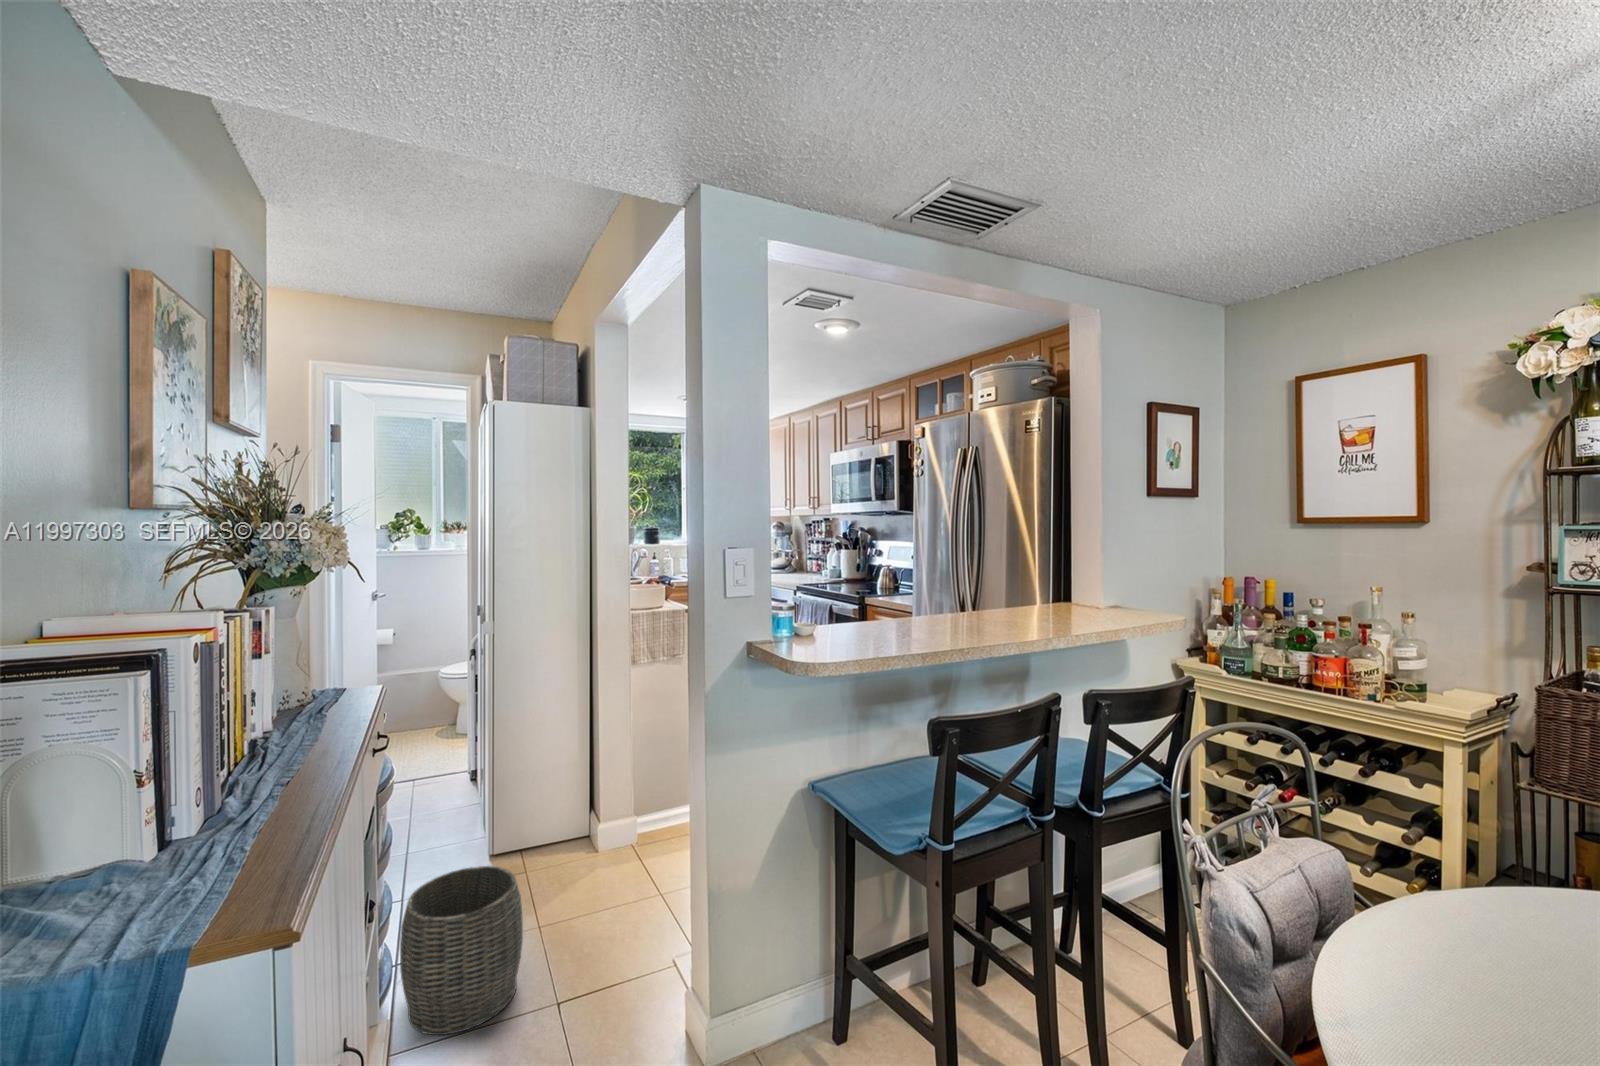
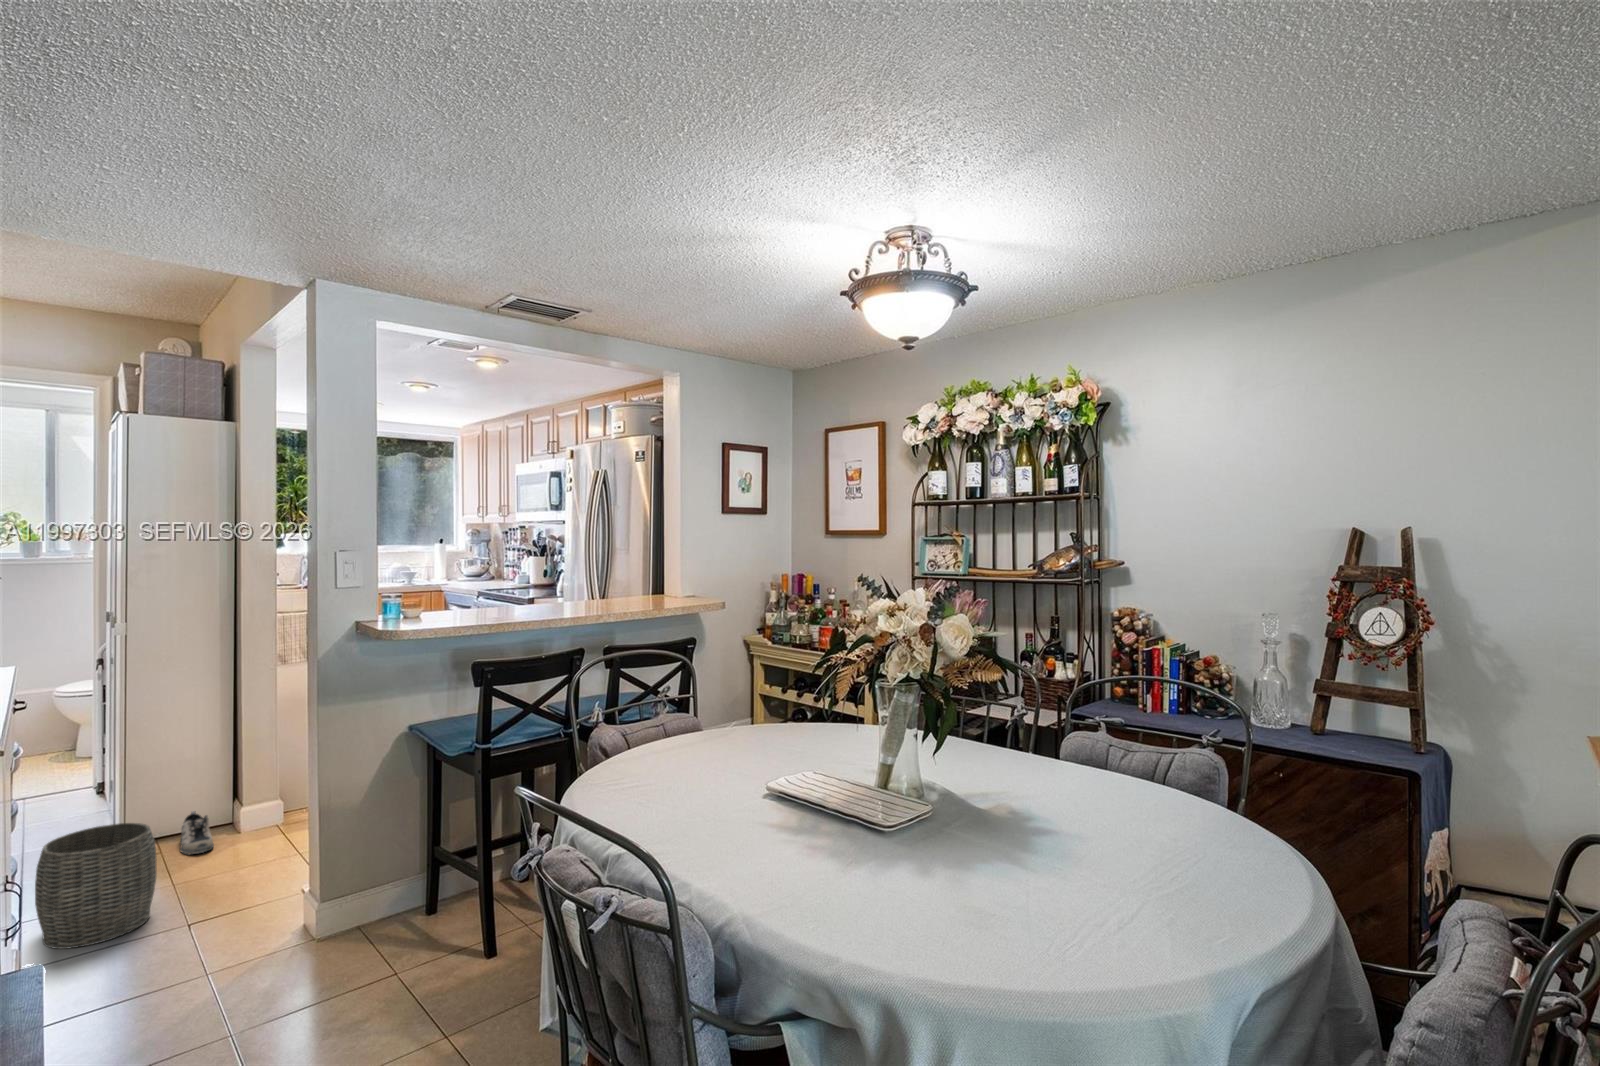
shoe: none [544,824,575,881] -> present [180,811,214,854]

